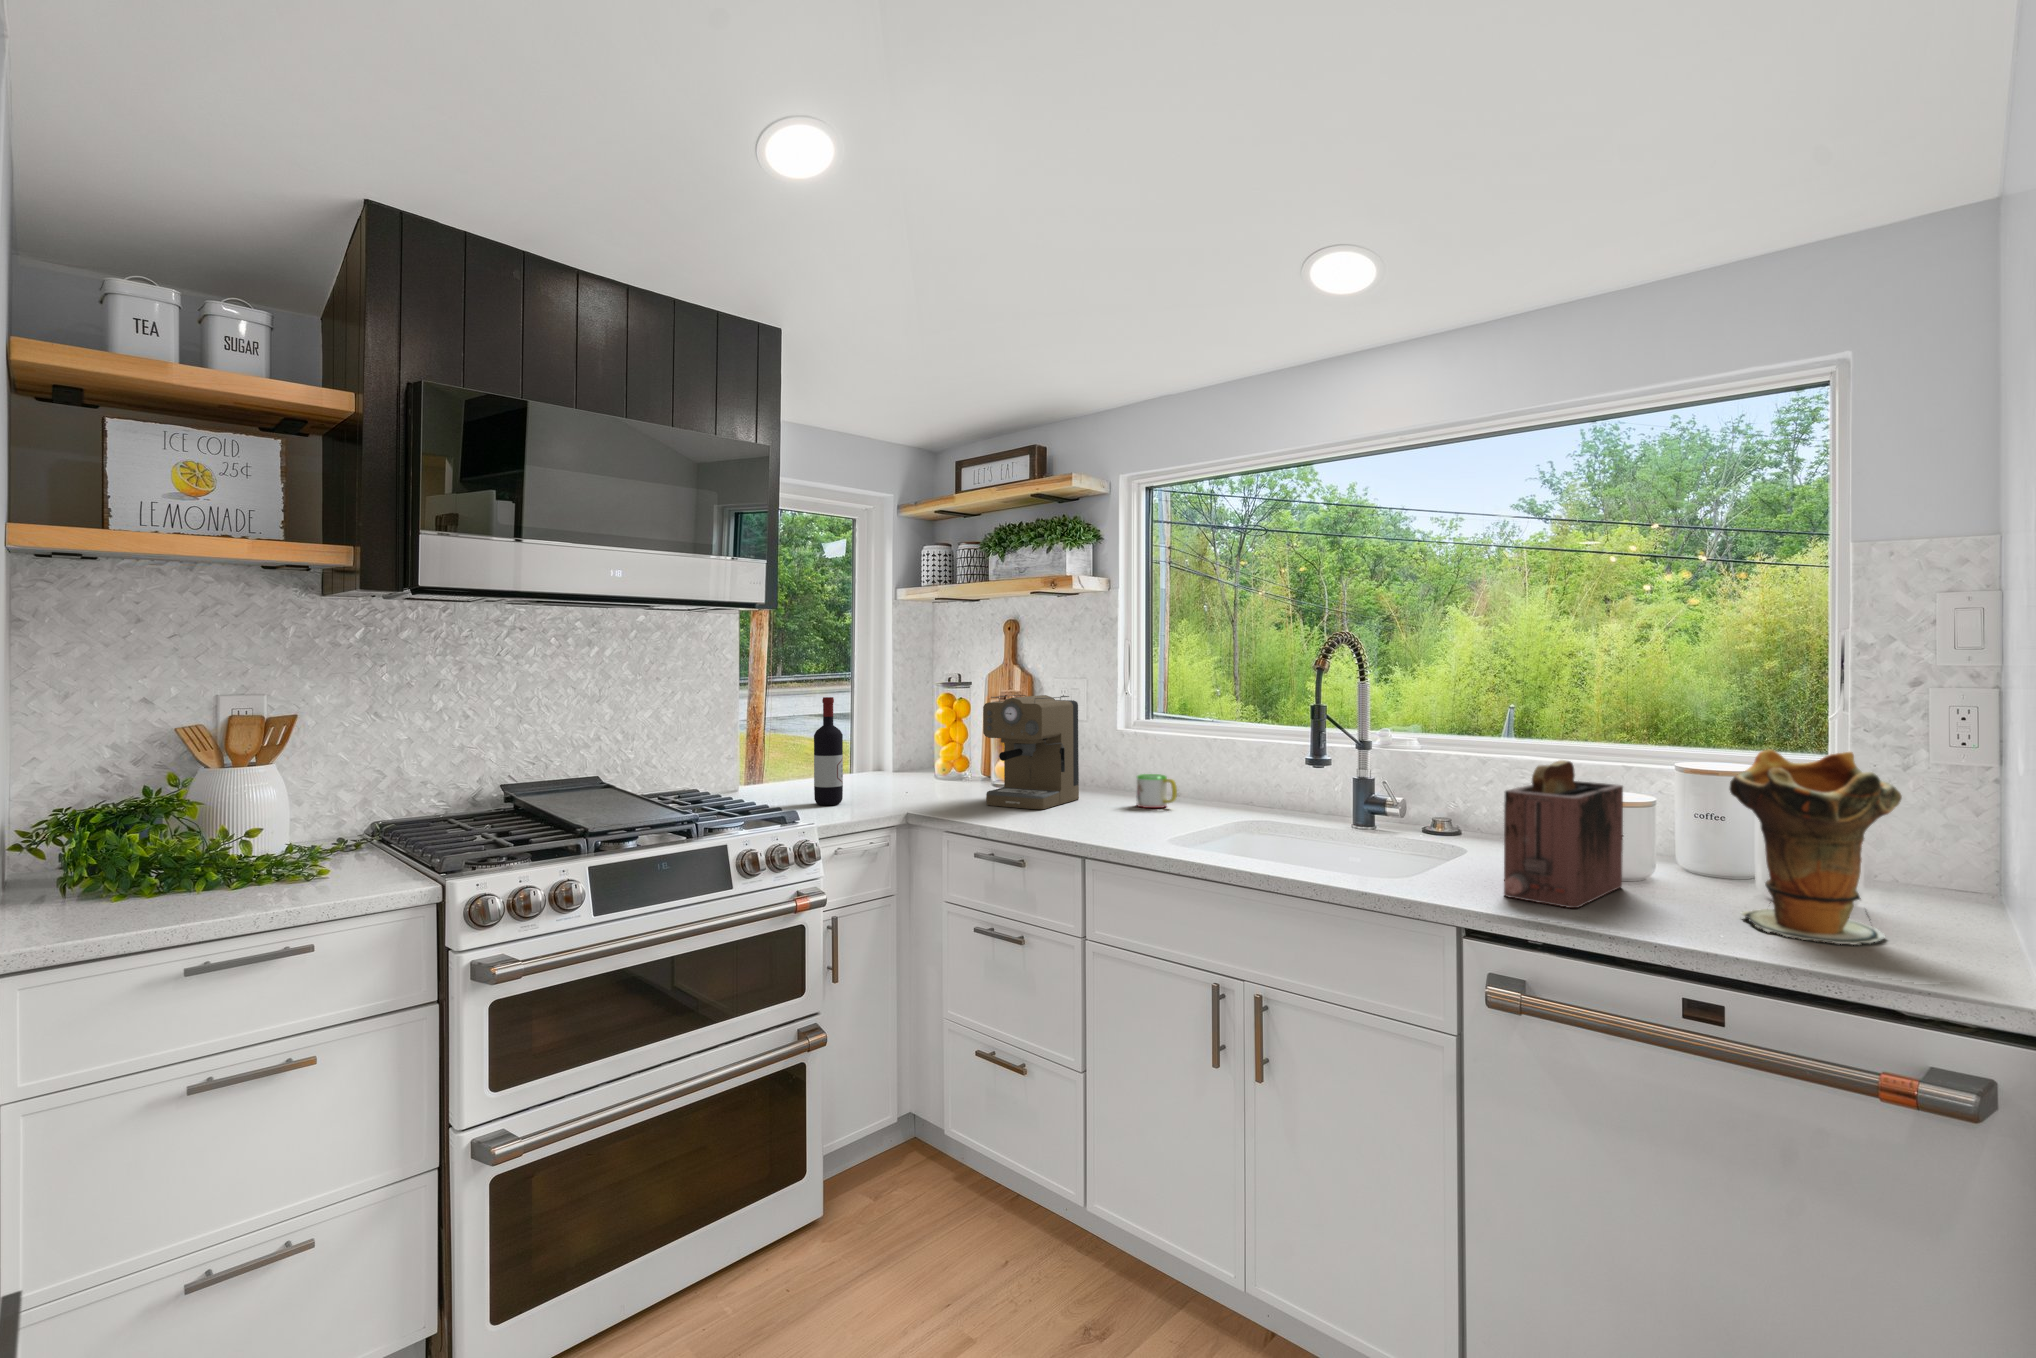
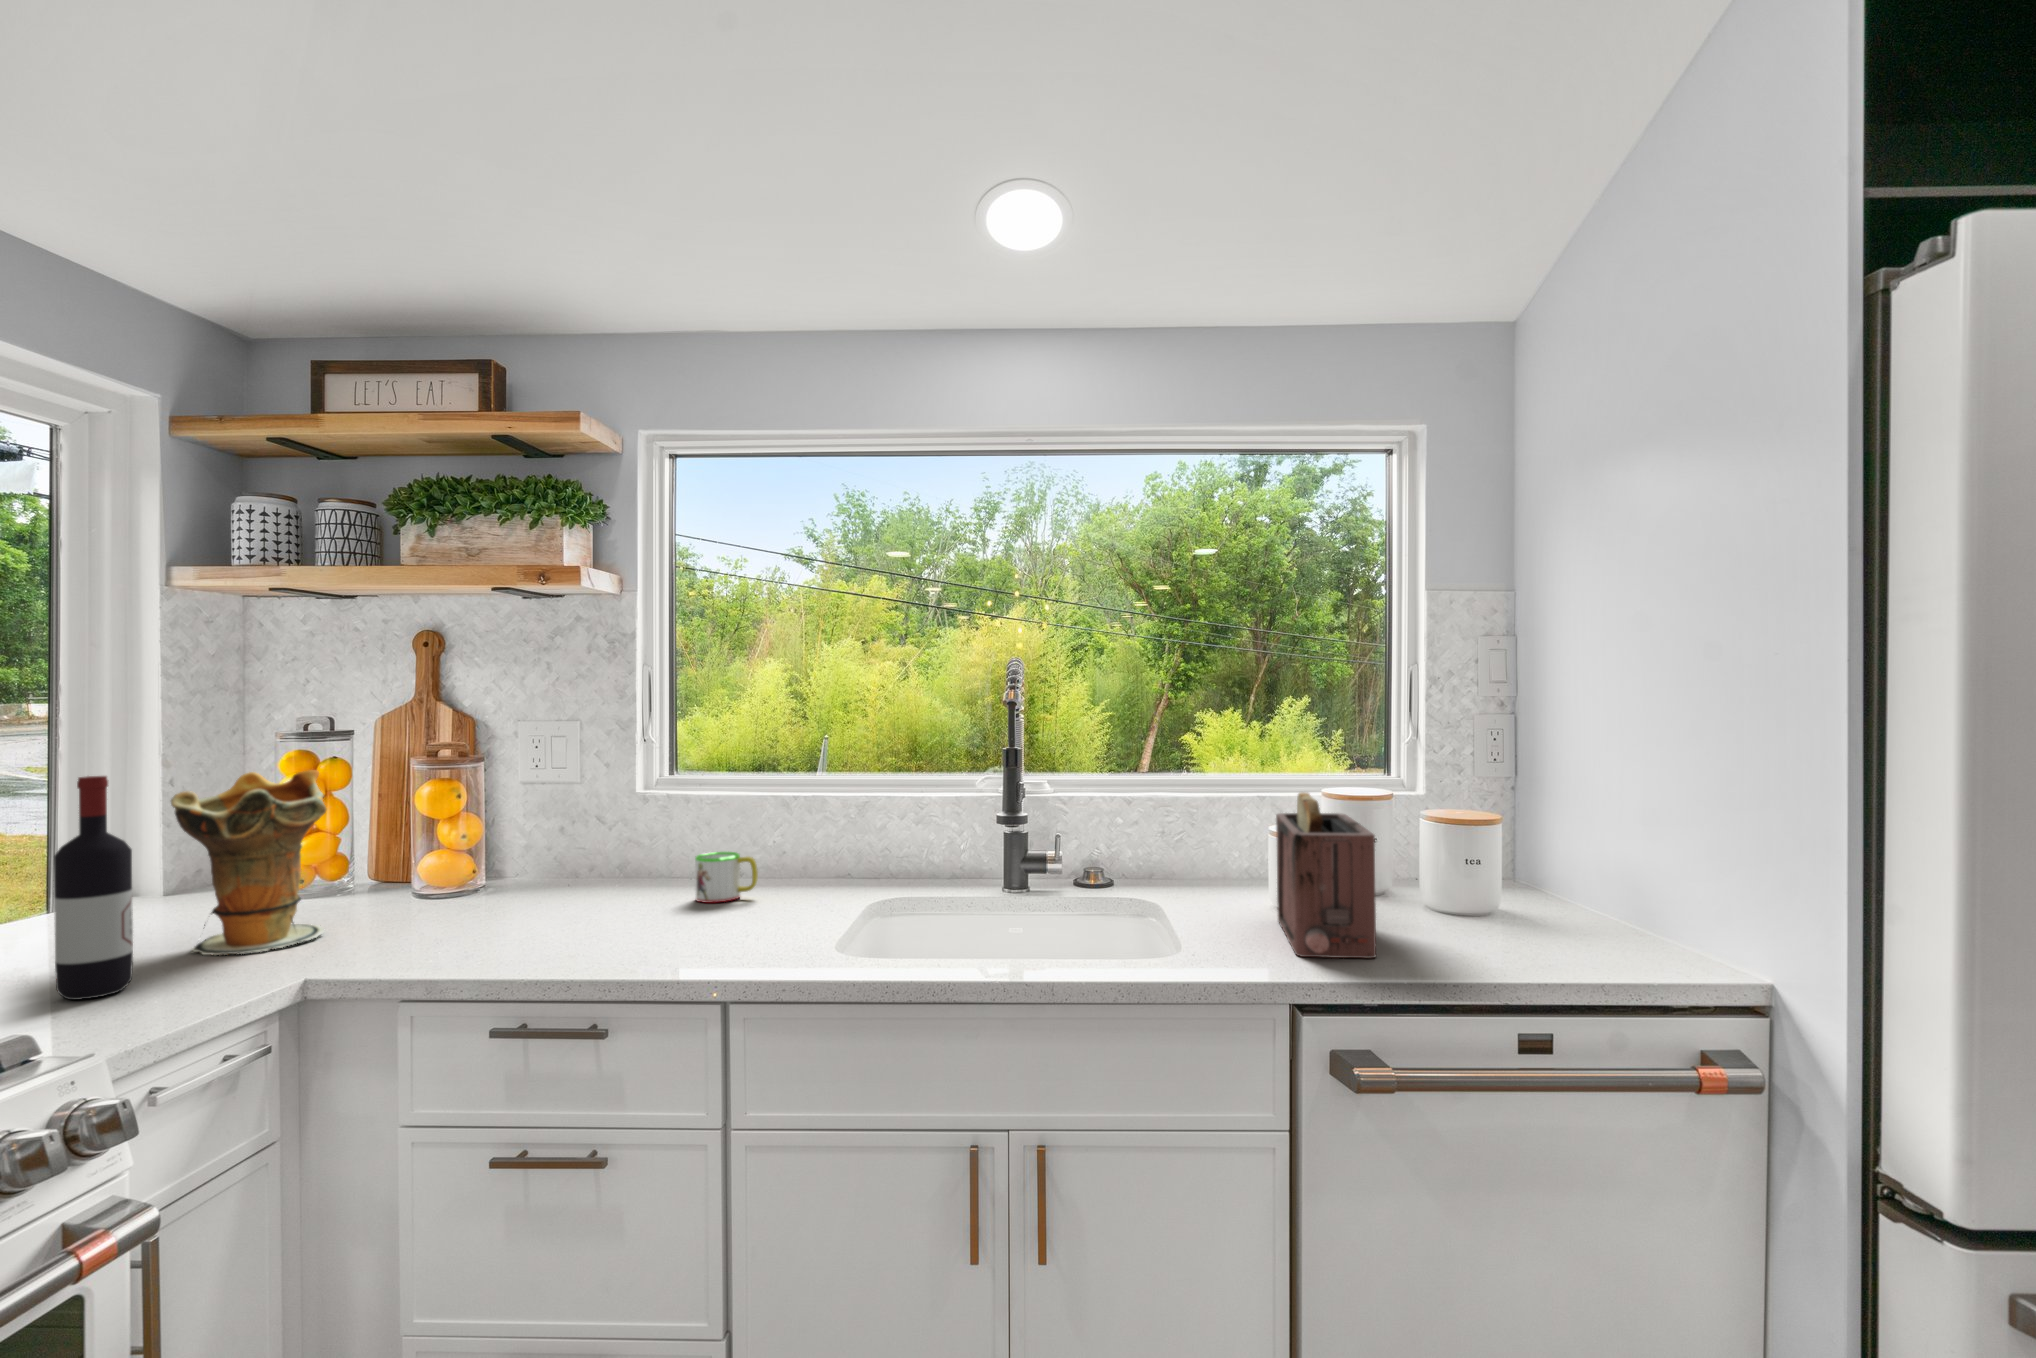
coffee maker: present [983,695,1079,809] -> none [446,748,597,939]
decorative vase: present [1730,749,1902,945] -> present [171,770,326,955]

